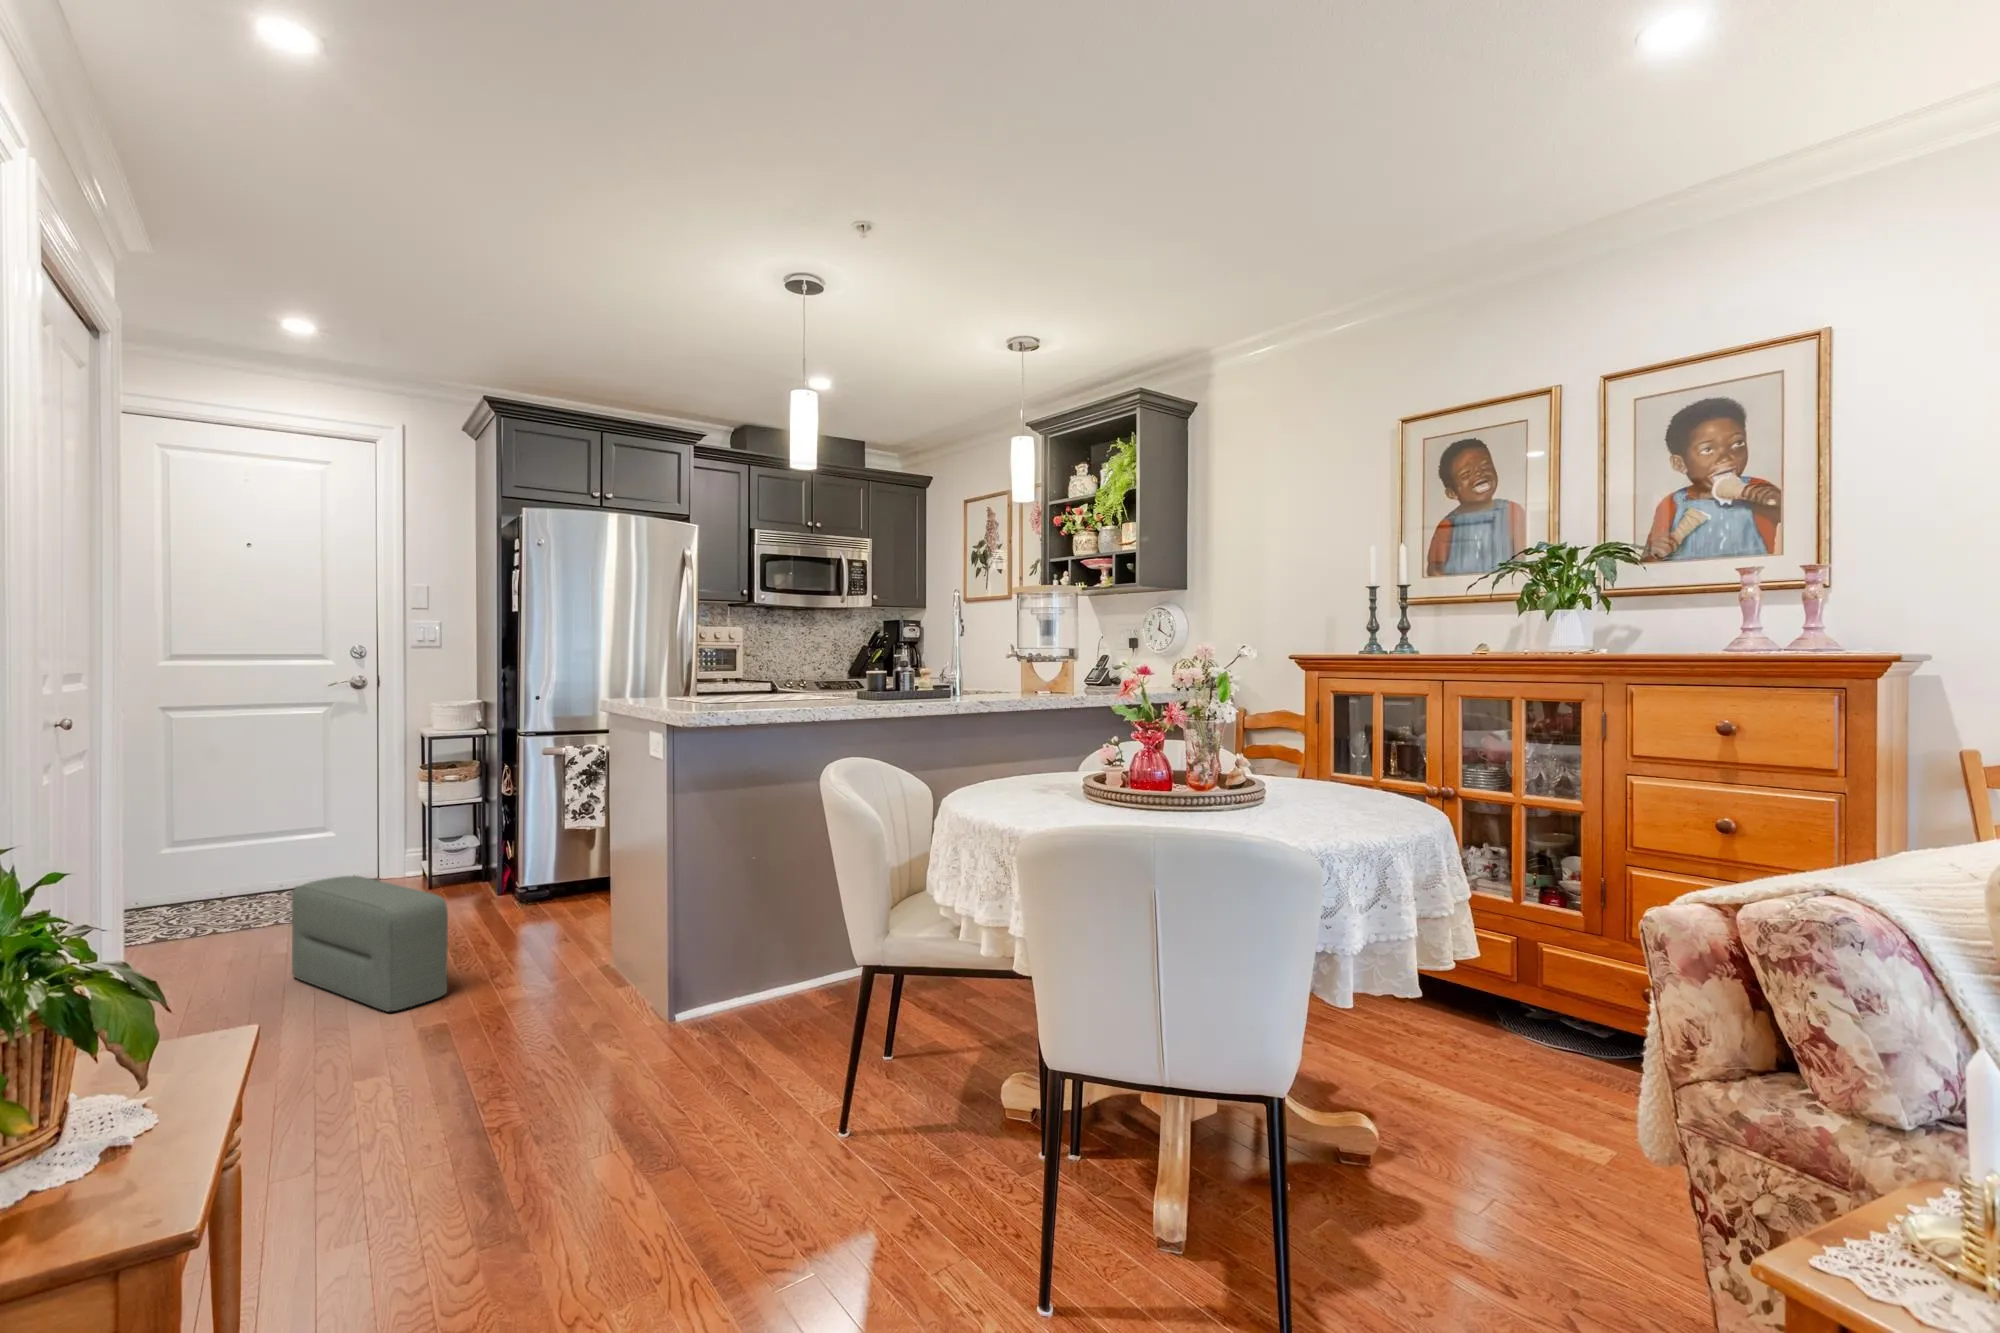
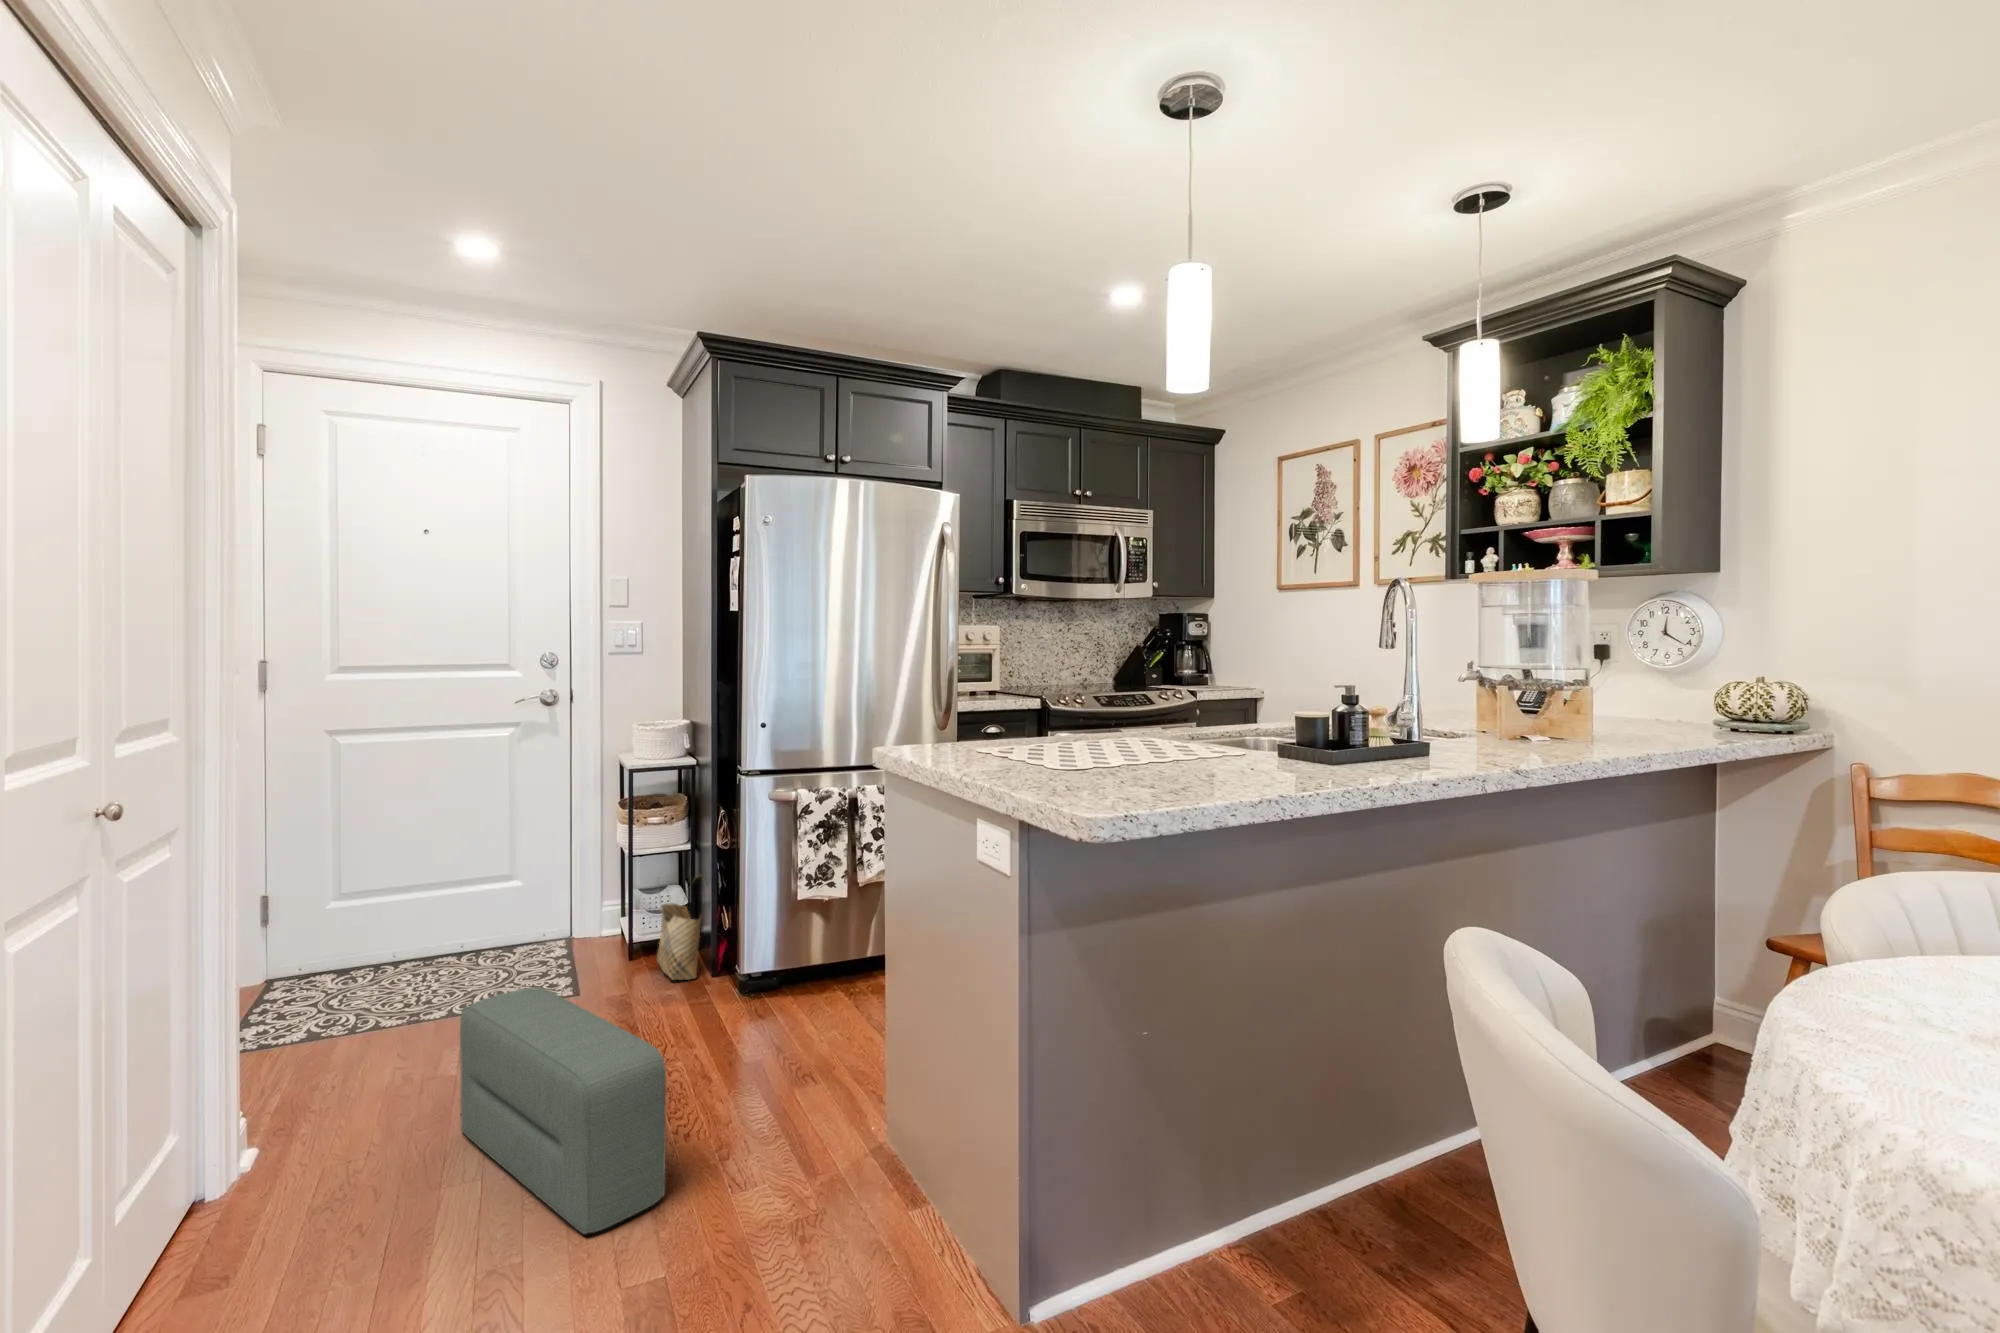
woven basket: none [451,817,492,896] -> present [657,895,704,980]

